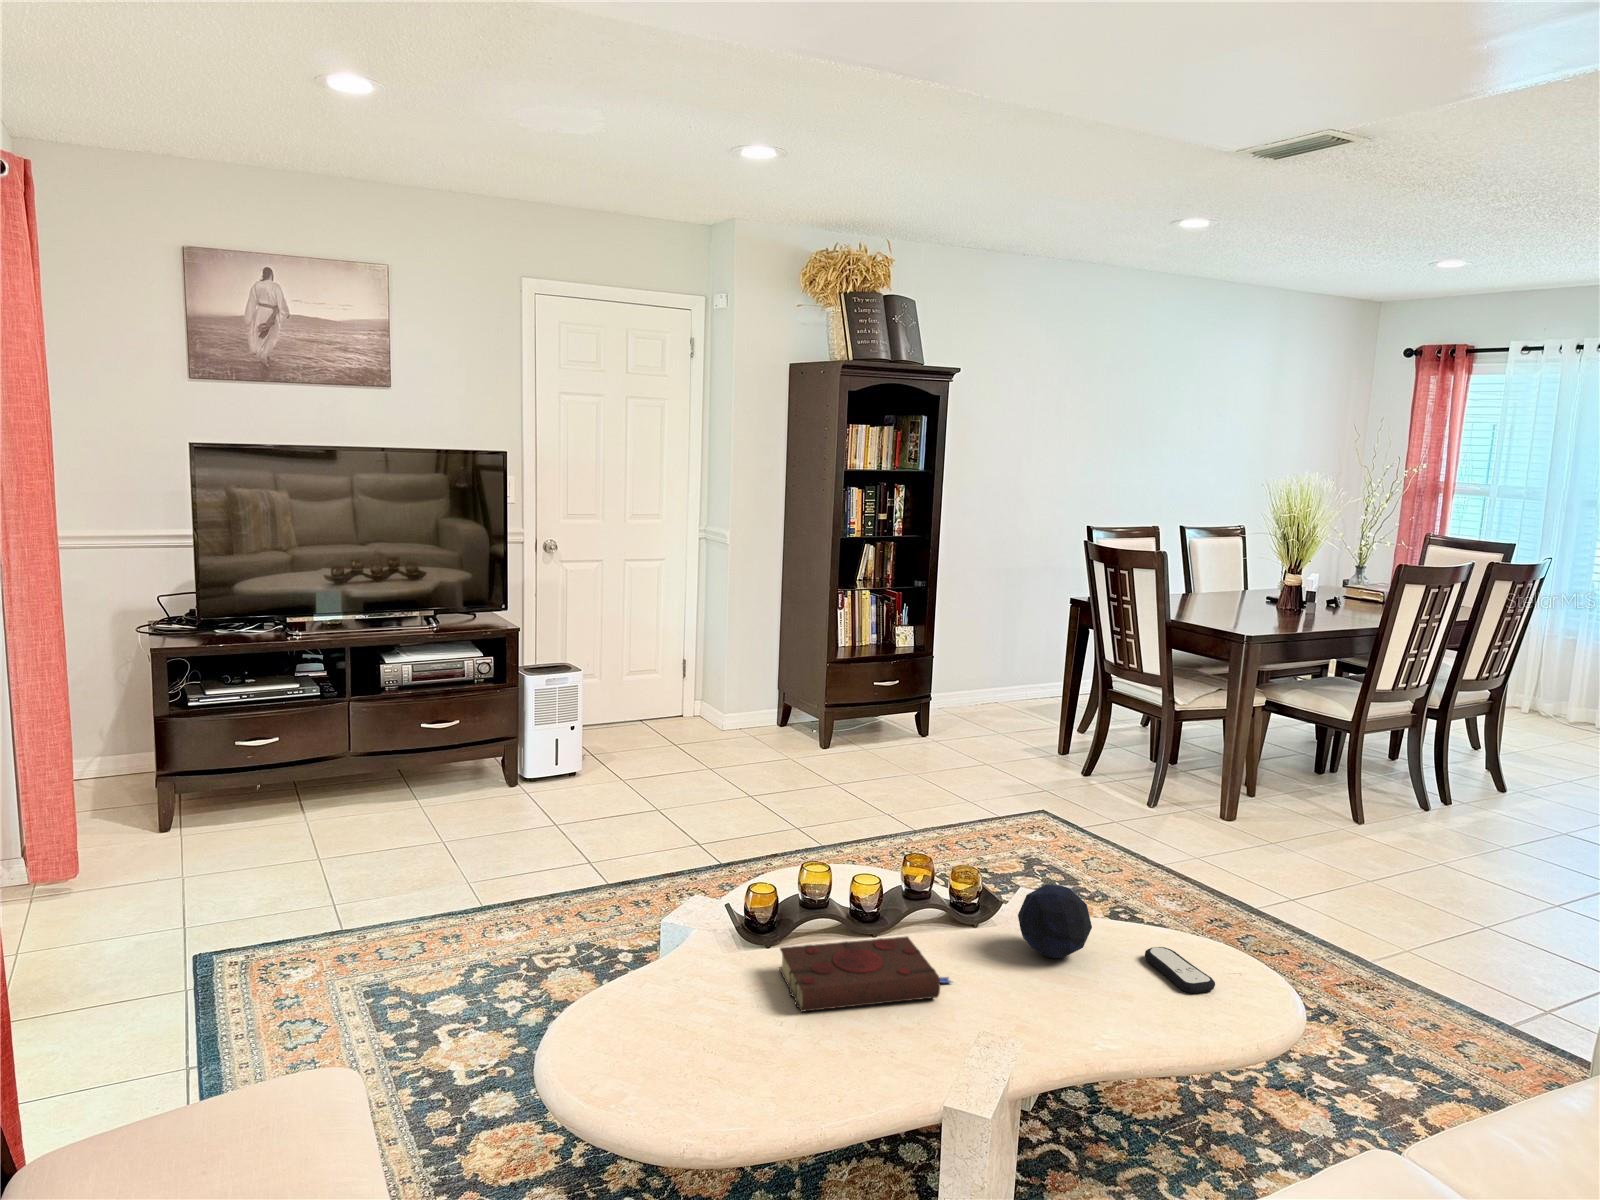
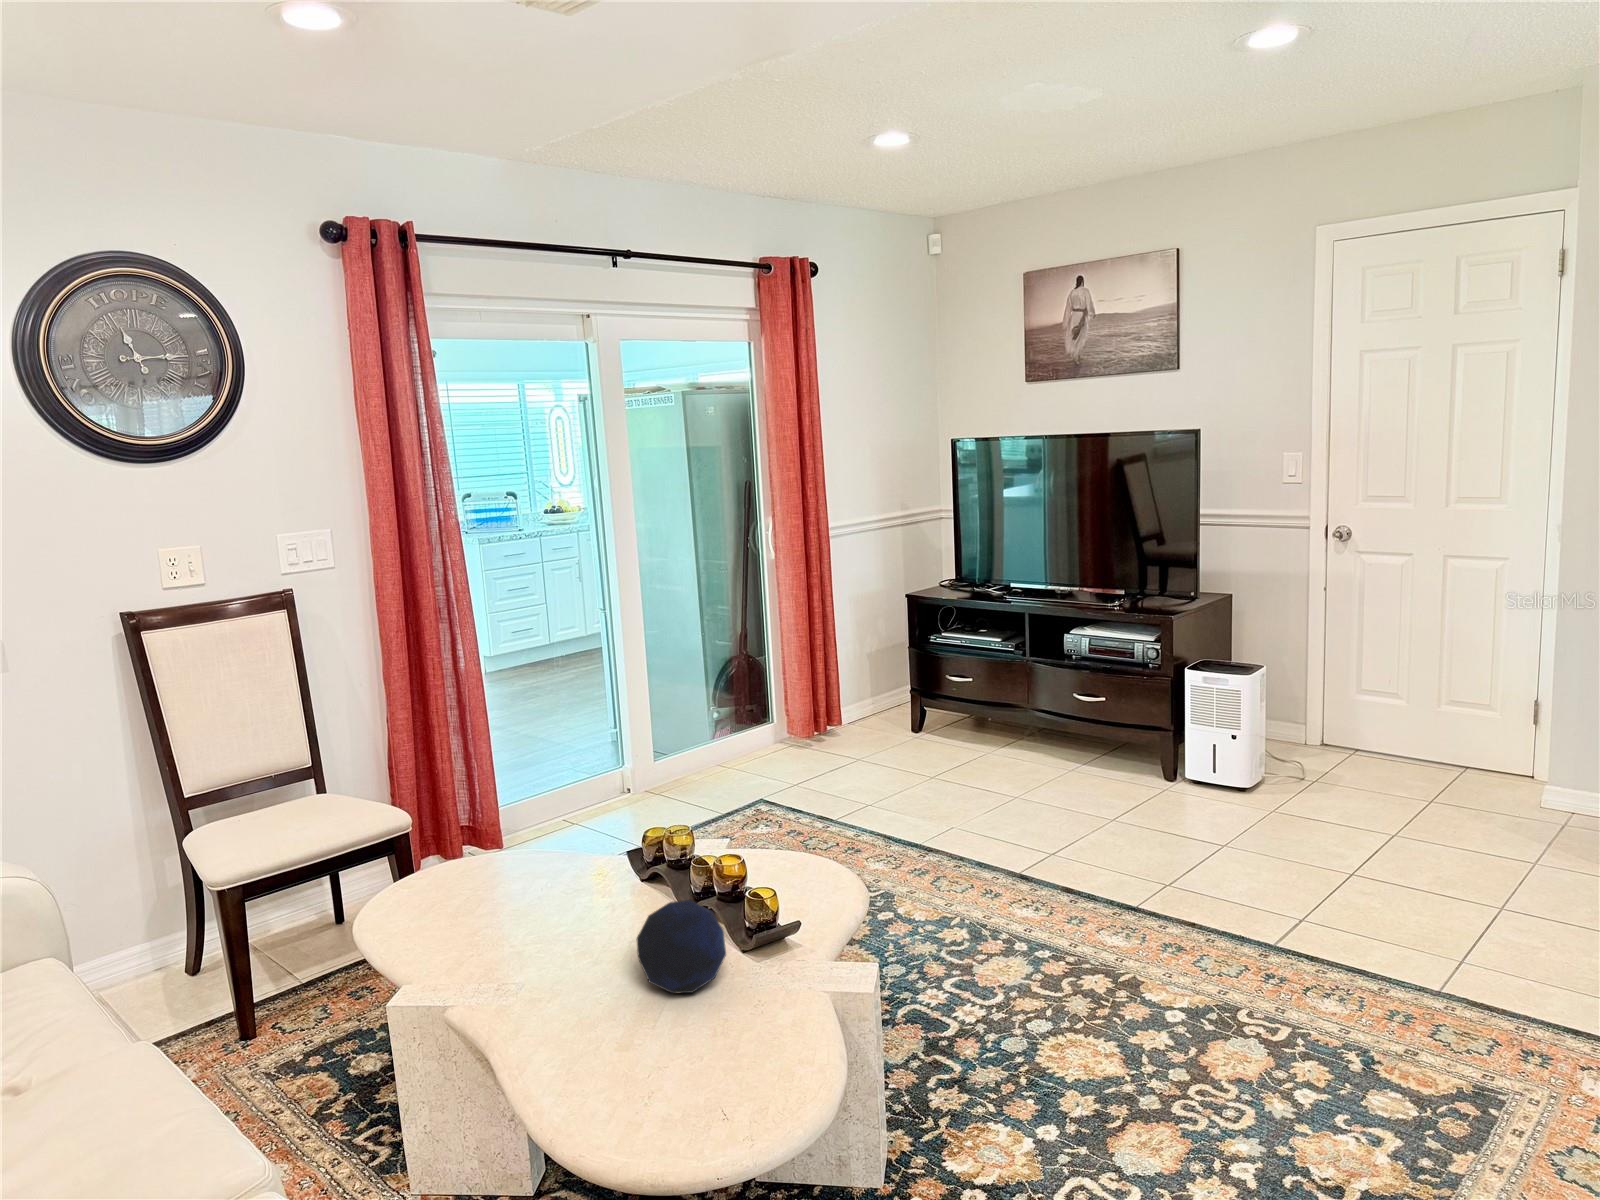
book: present [779,937,951,1012] -> none [493,847,625,938]
remote control: present [1145,947,1215,993] -> none [603,1038,721,1100]

